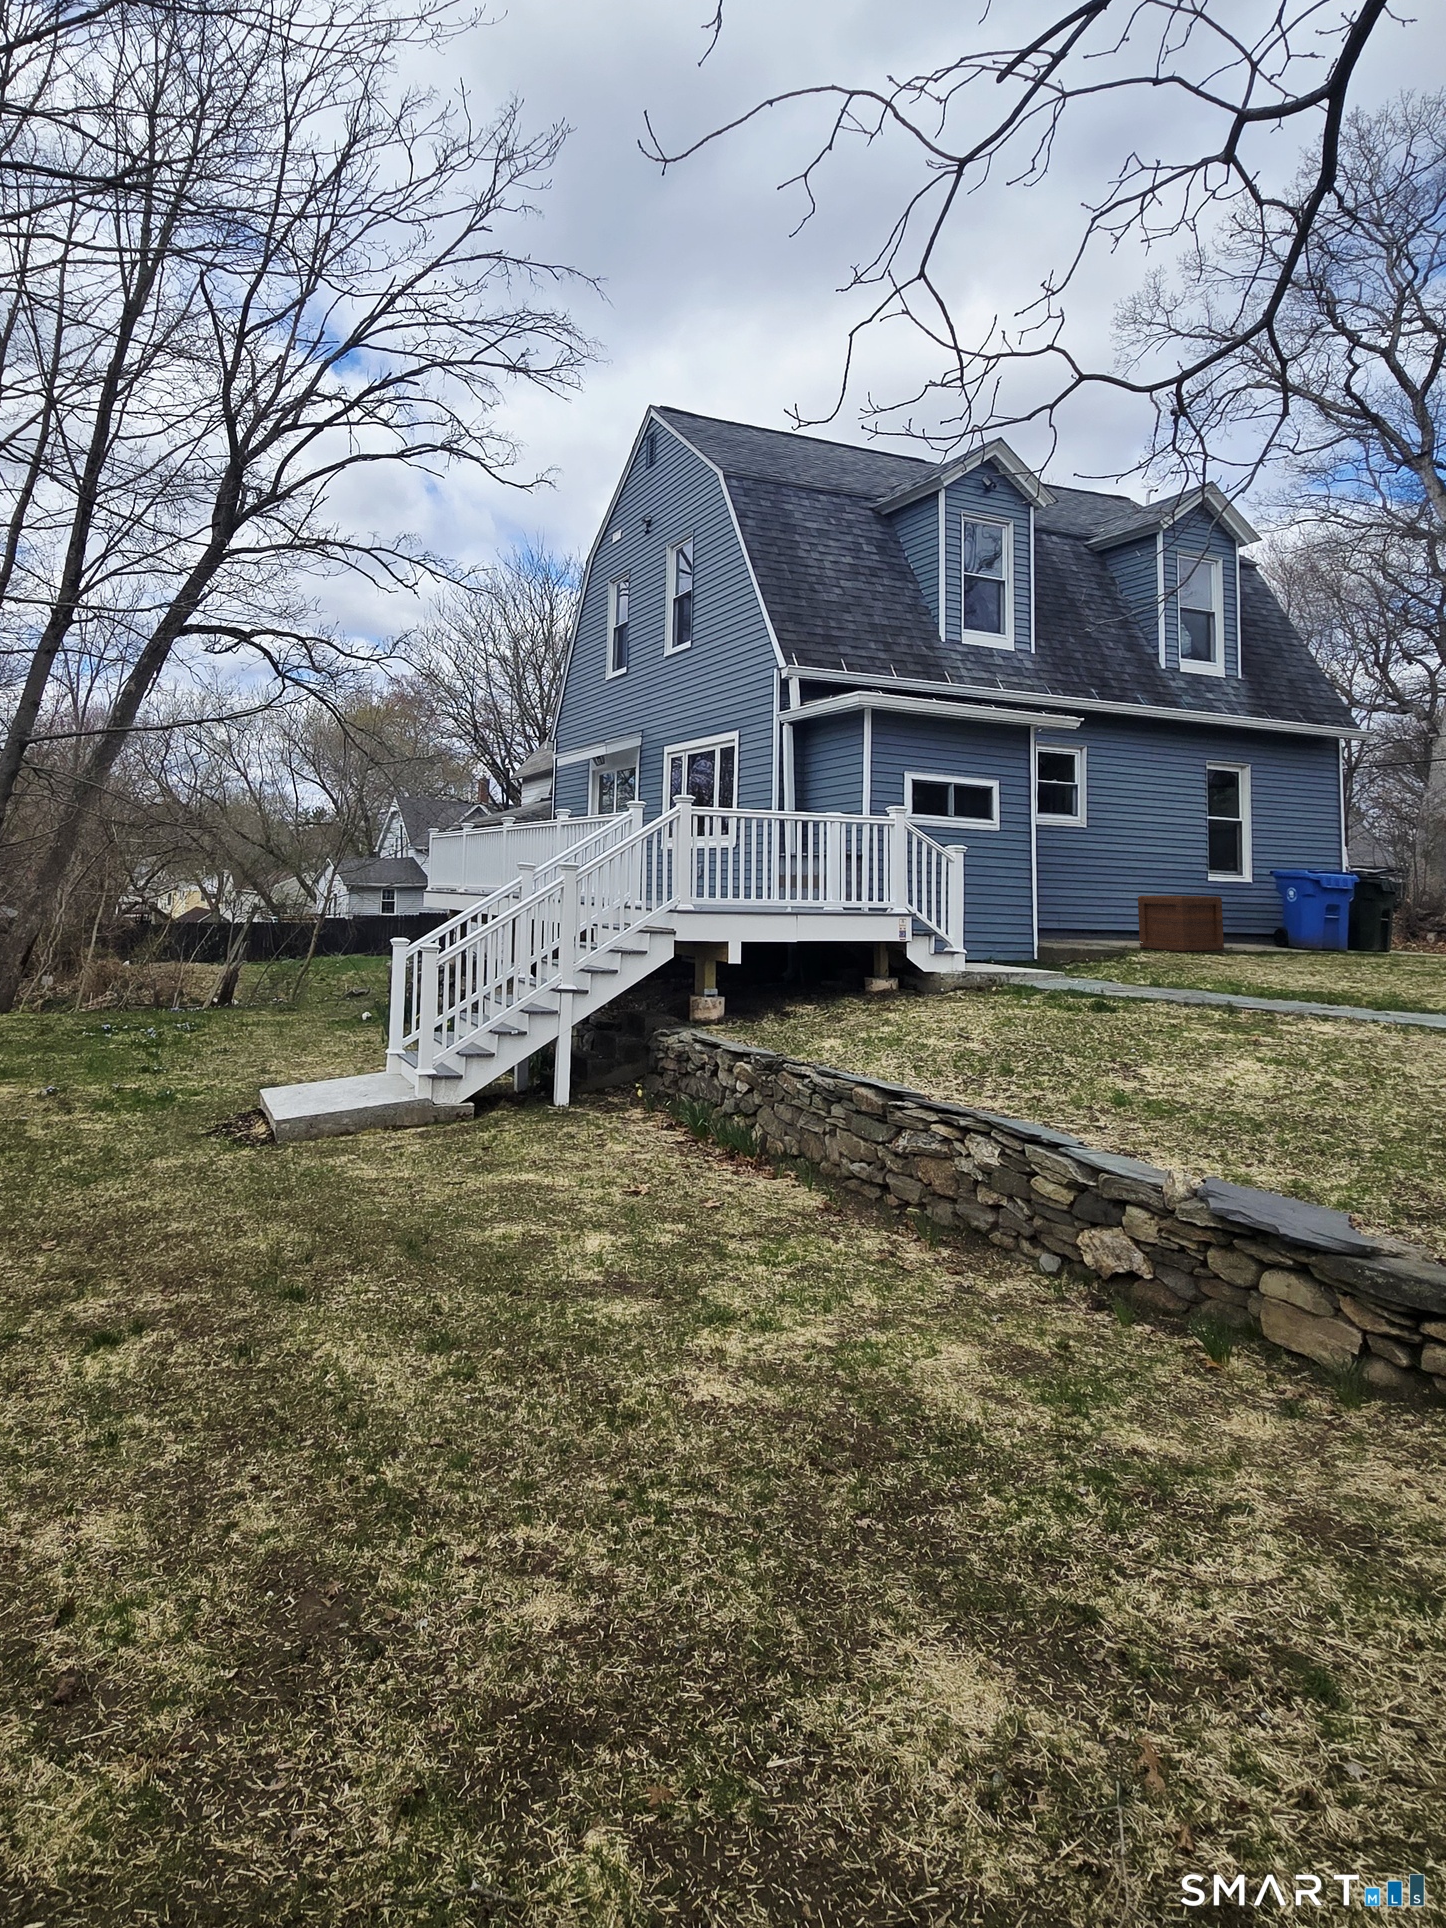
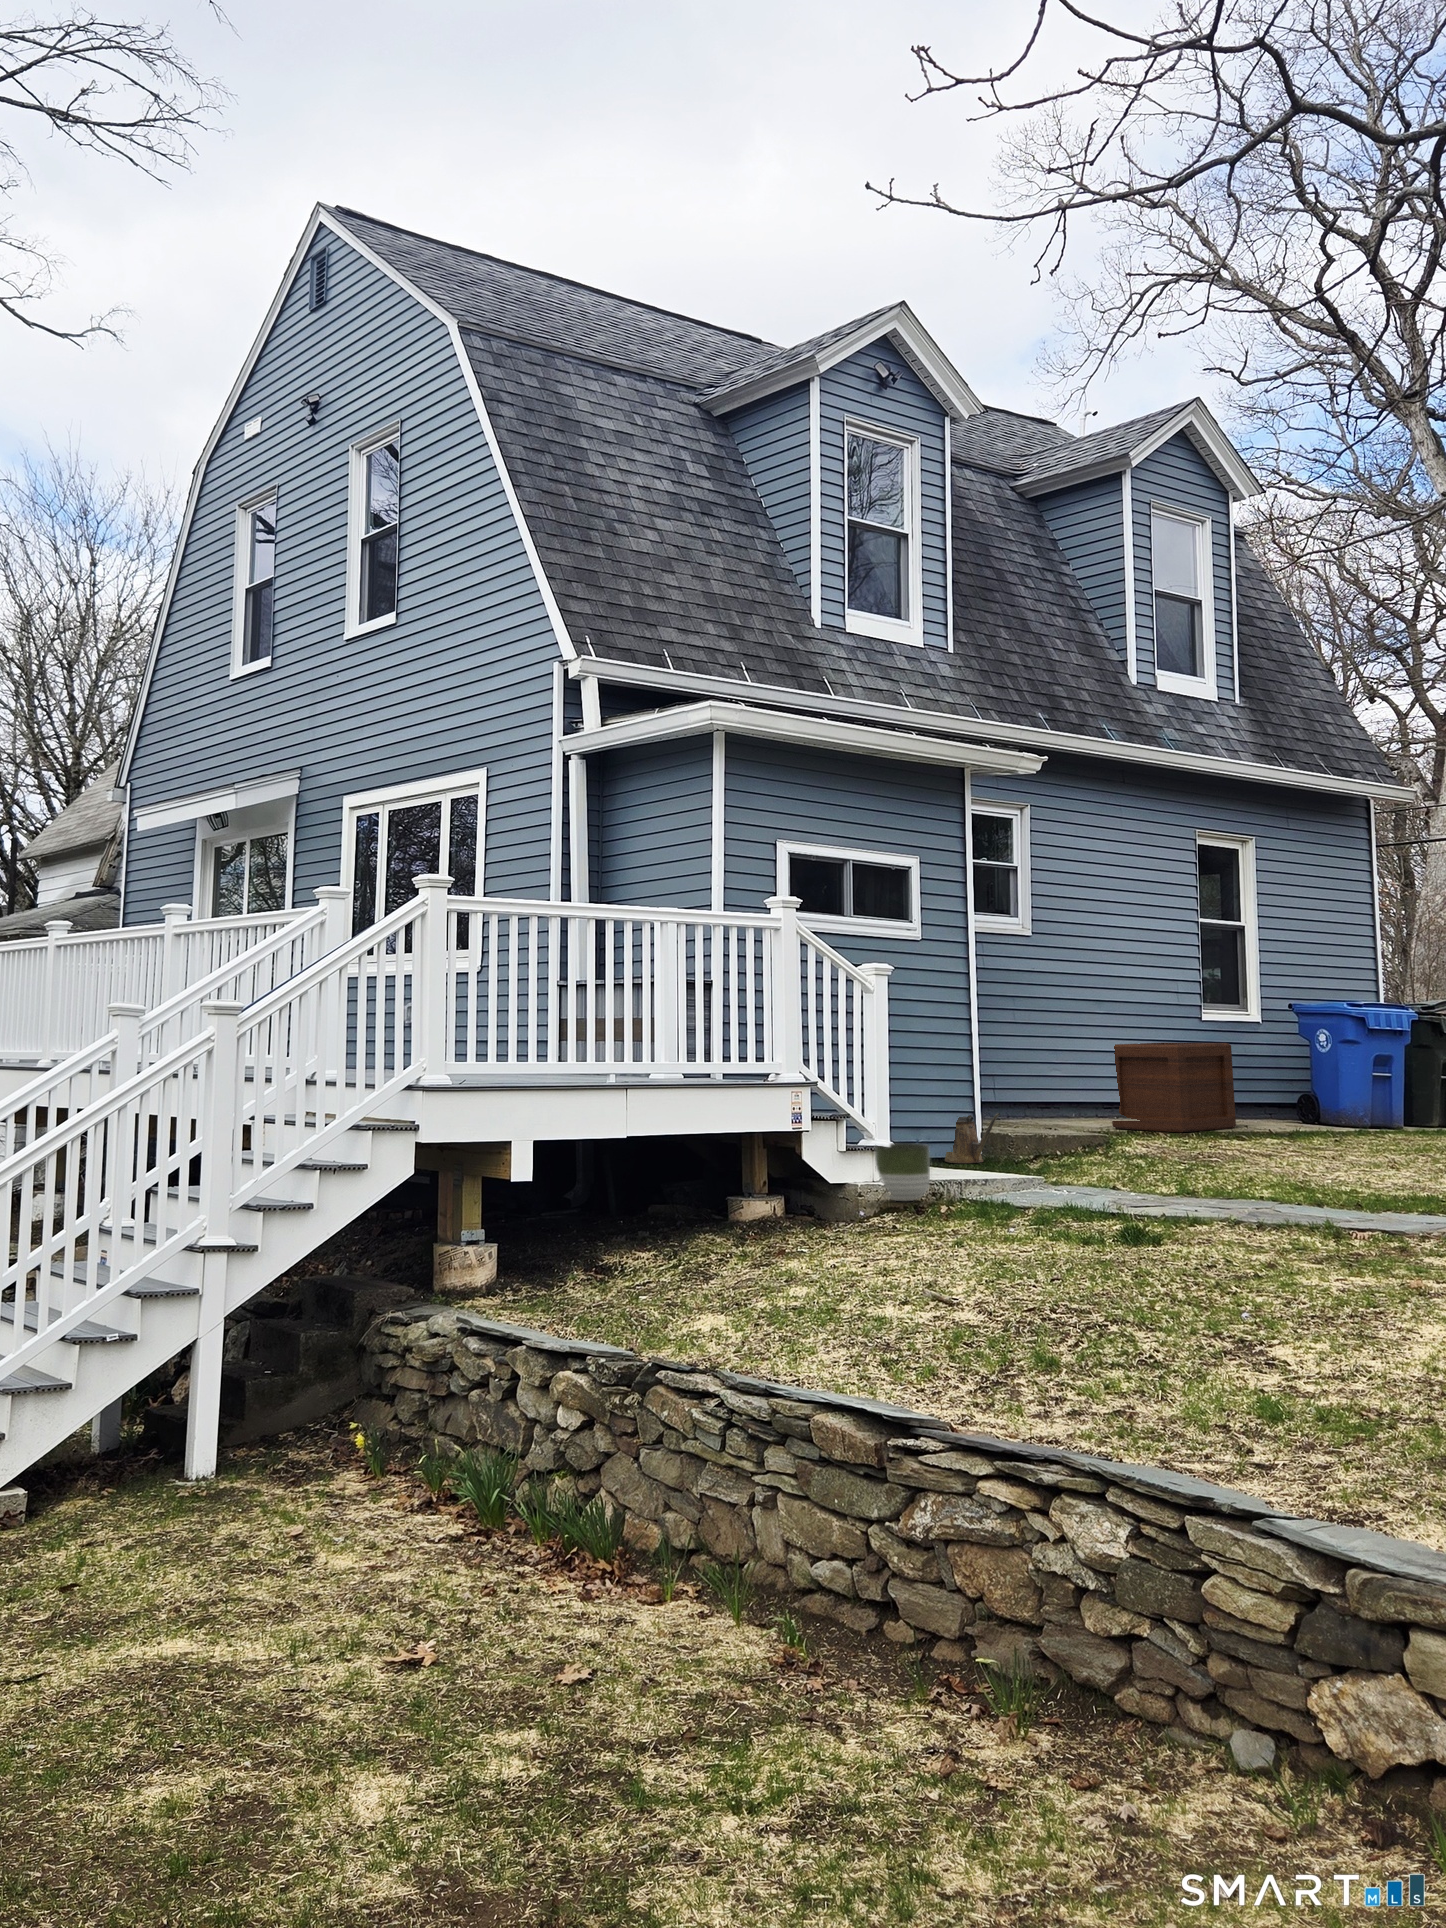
watering can: none [1012,935,1047,965] -> present [945,1113,1000,1163]
planter: none [953,950,986,984] -> present [875,1143,930,1201]

